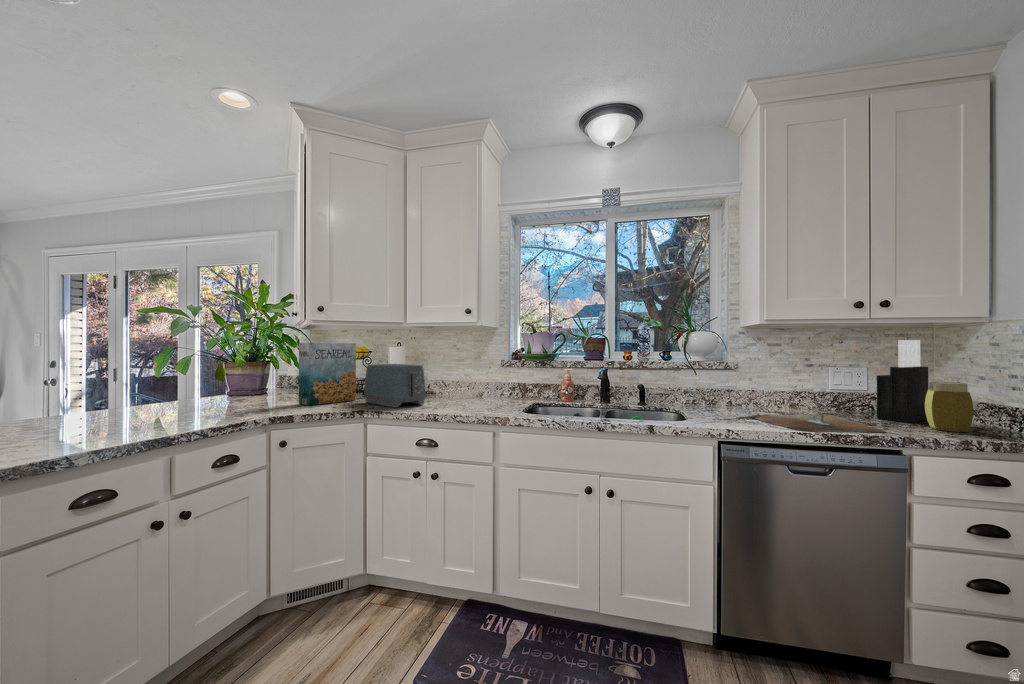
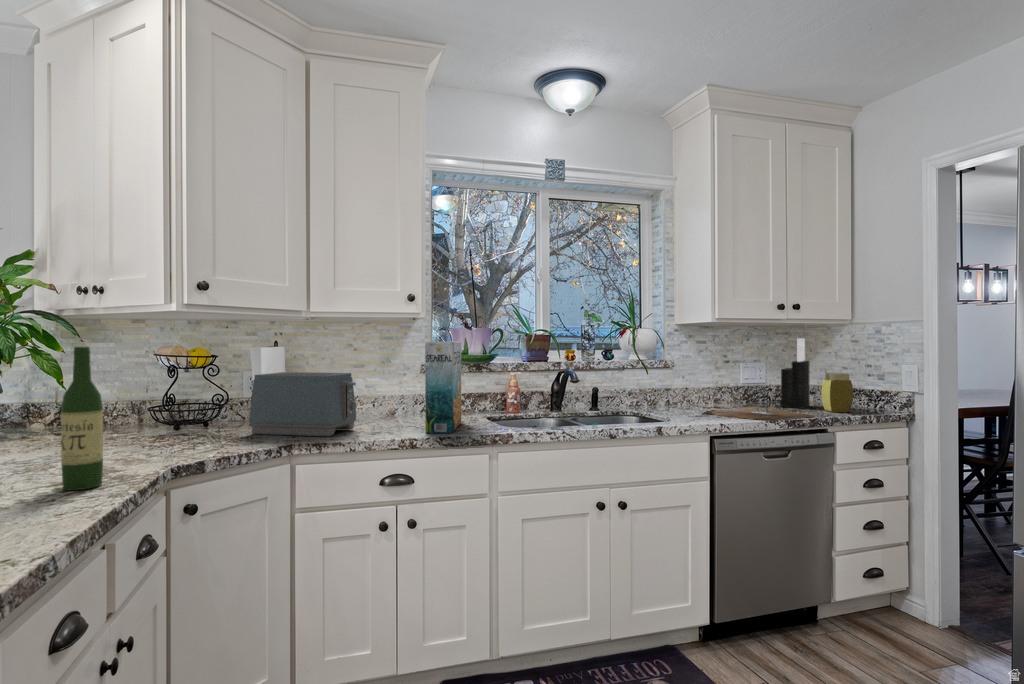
cereal box: present [299,343,356,406] -> present [425,342,461,433]
wine bottle: none [193,345,216,423] -> present [61,347,103,490]

